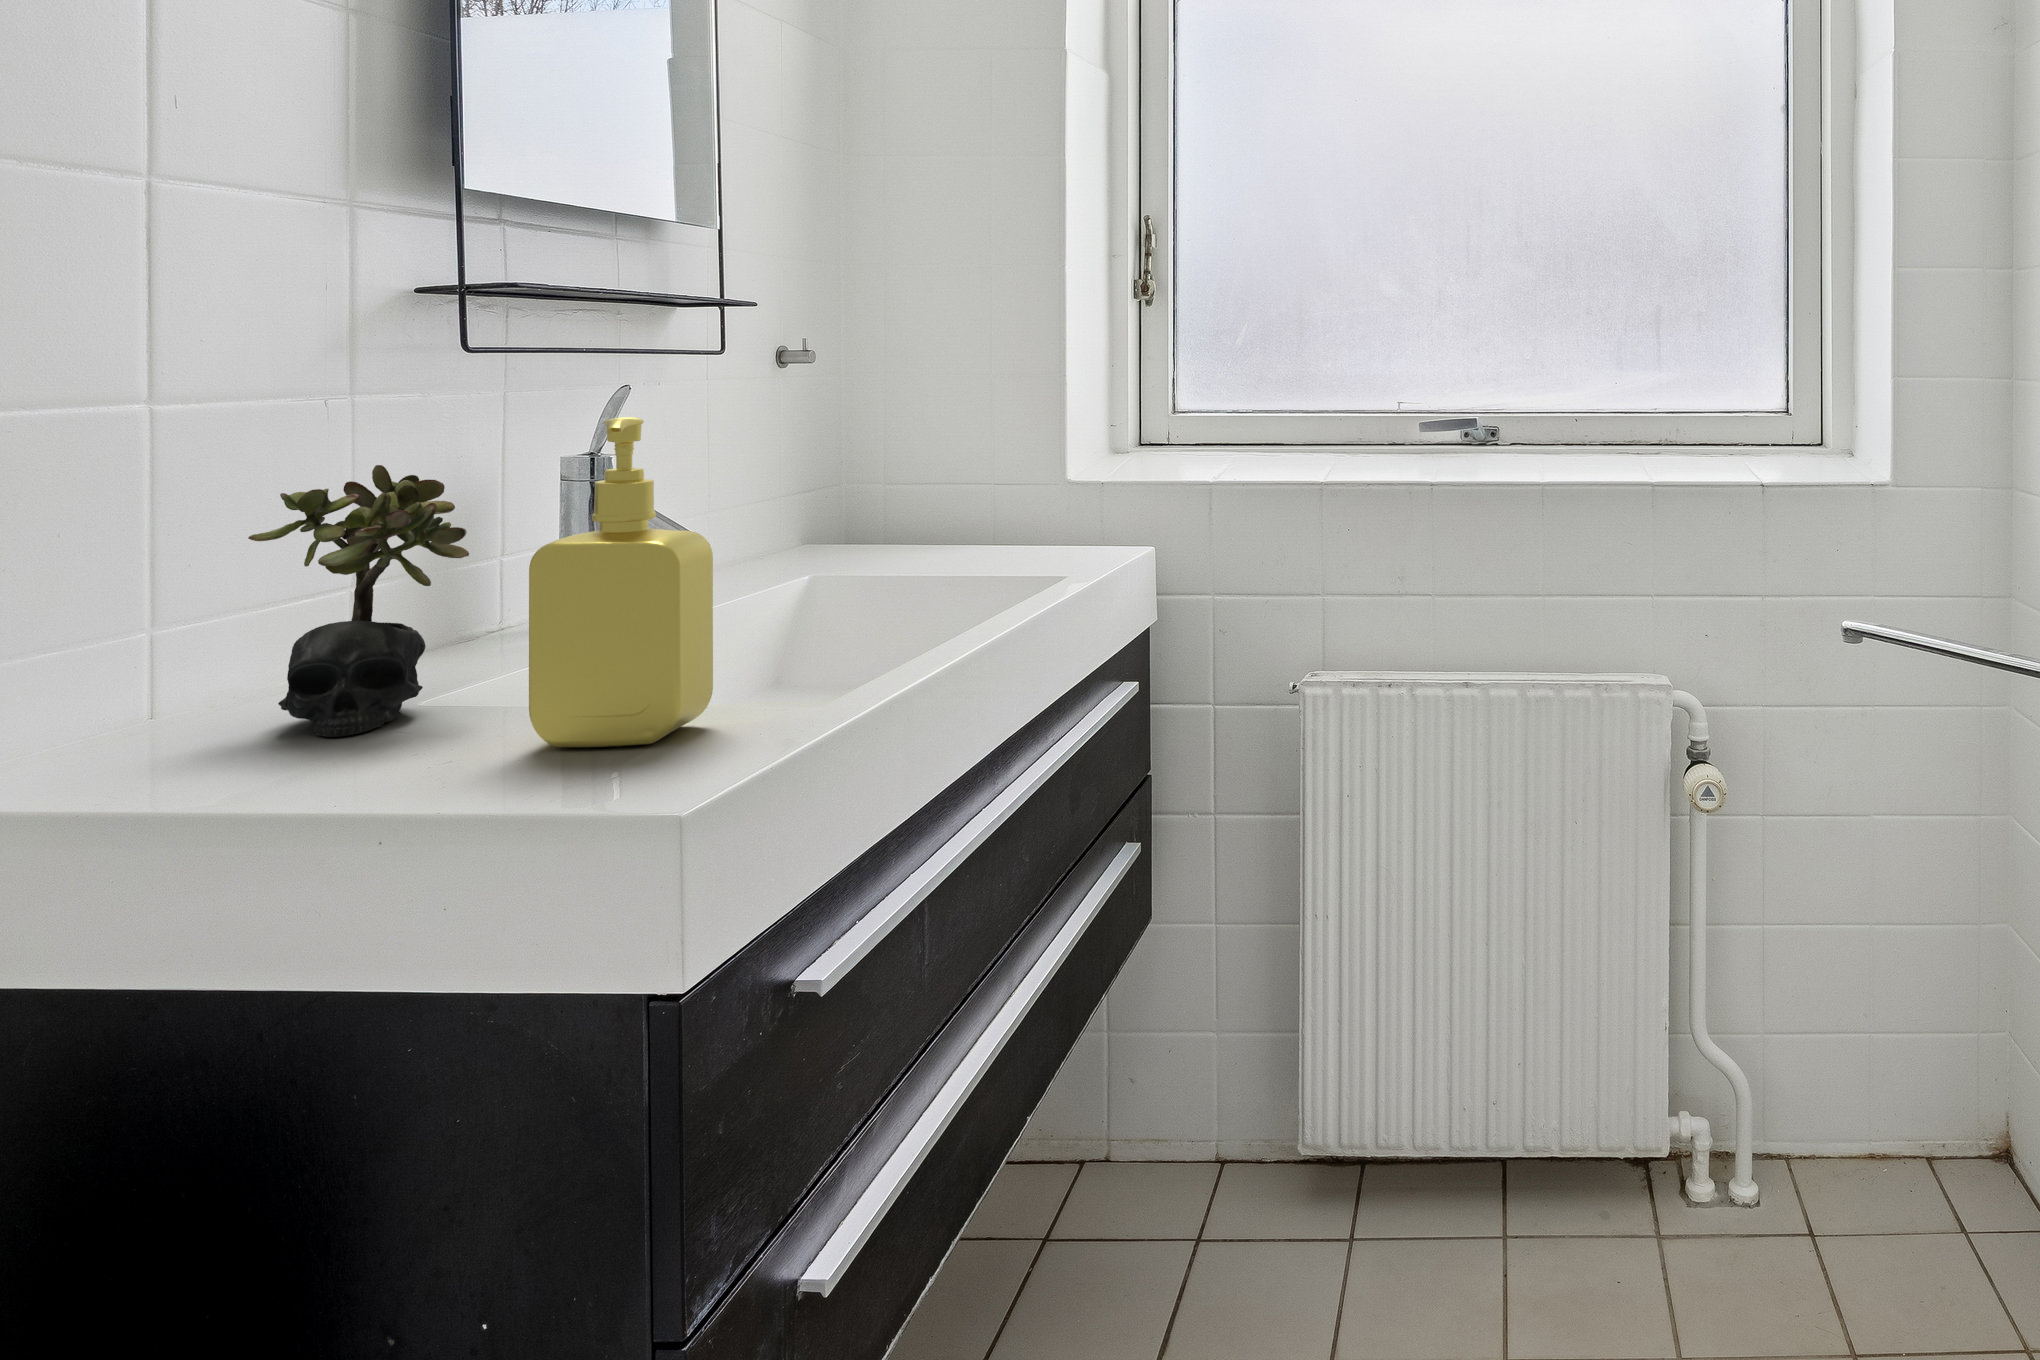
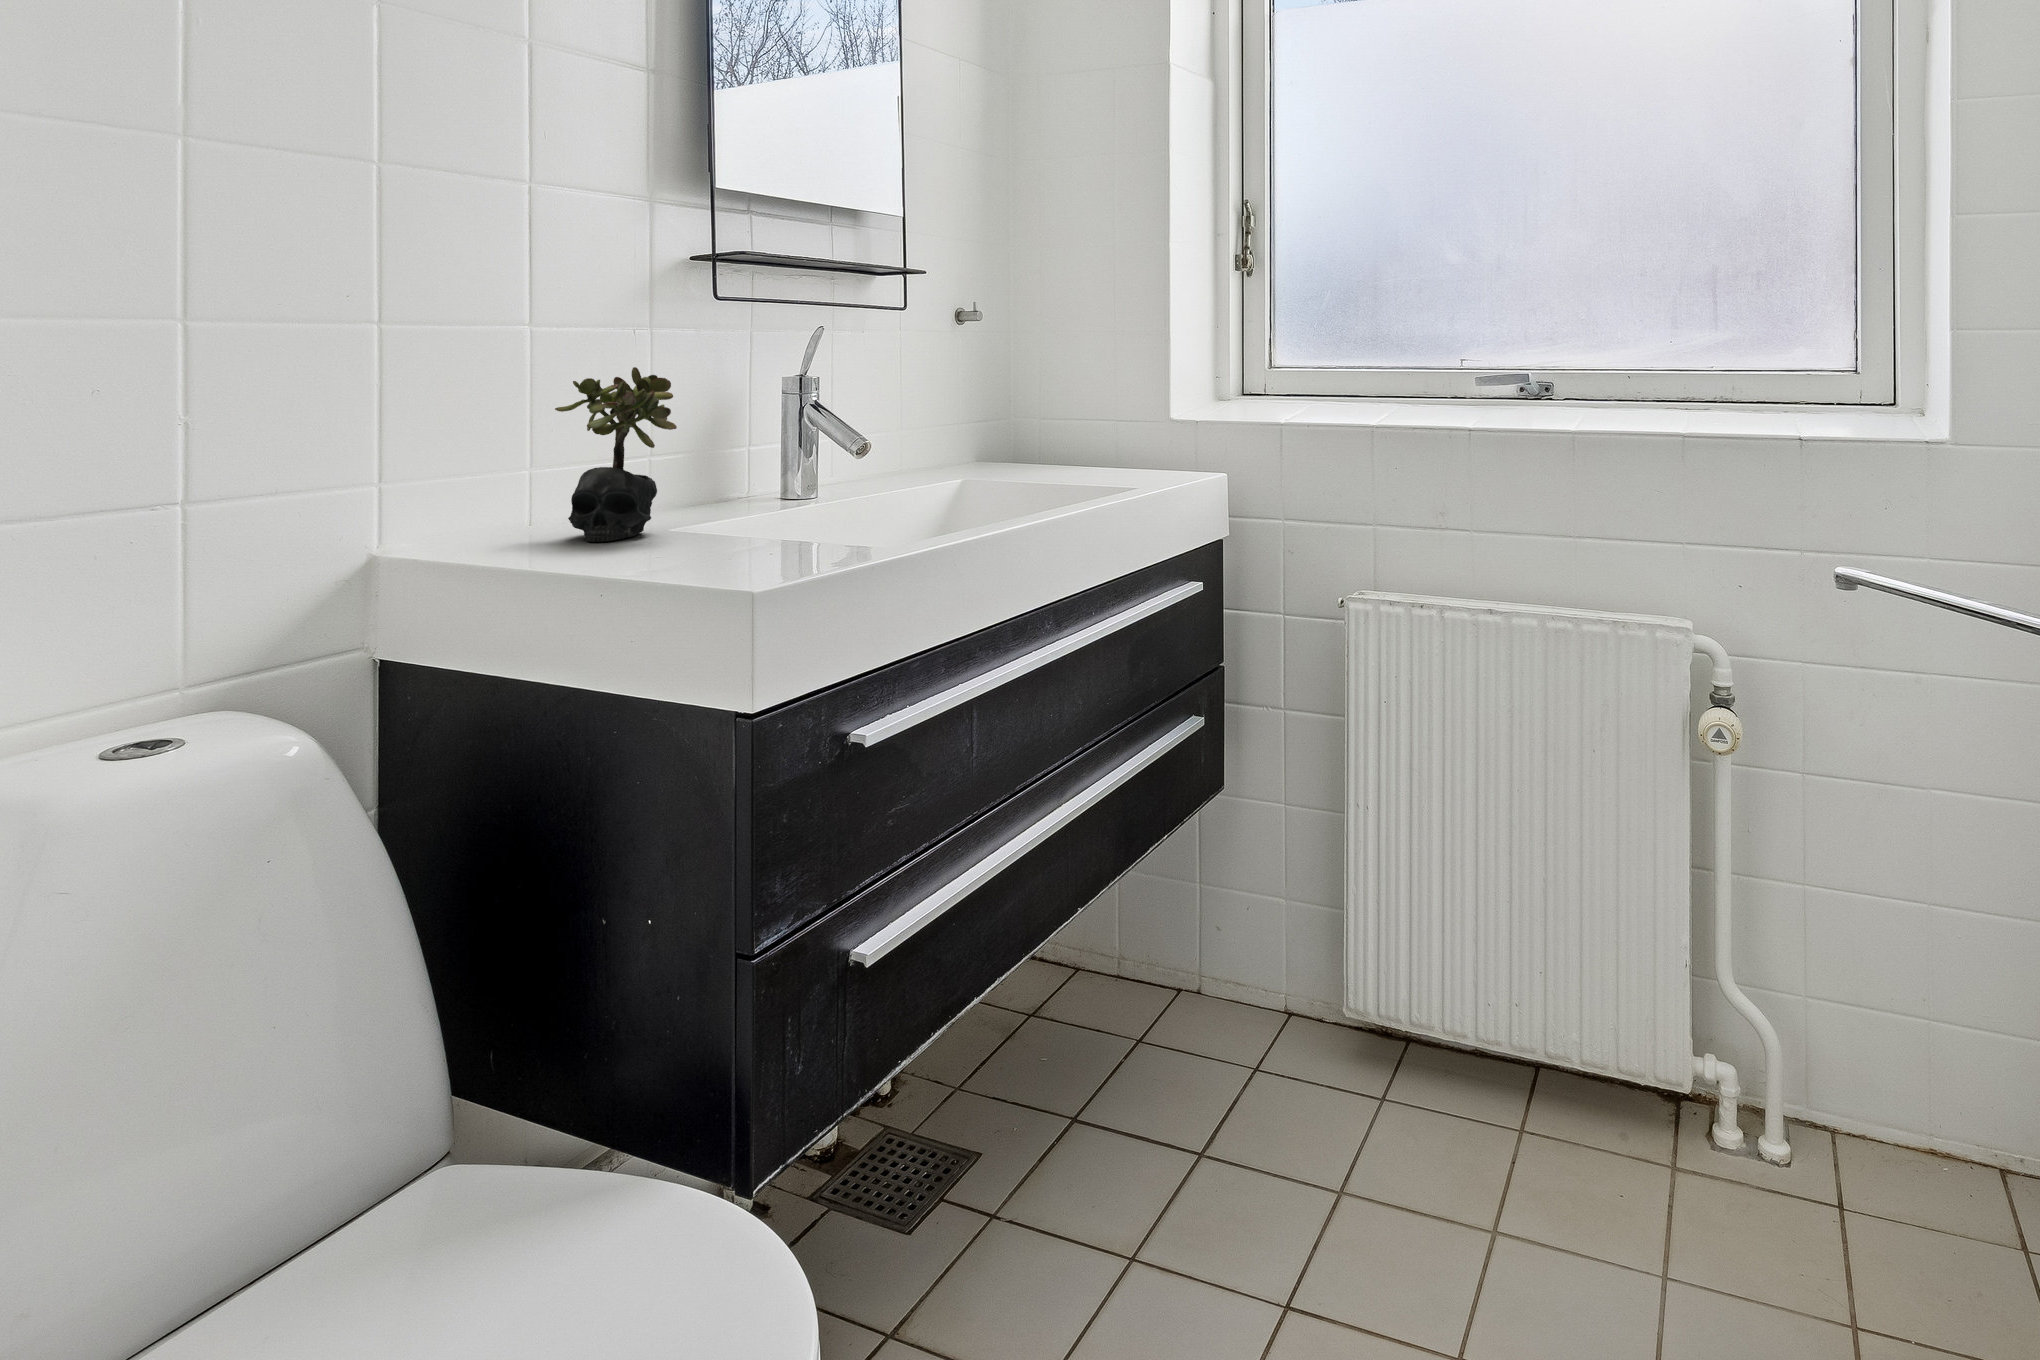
soap dispenser: present [529,417,713,747] -> none [683,328,801,558]

